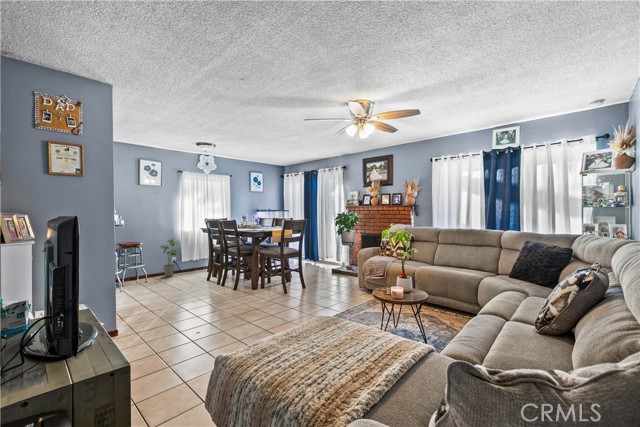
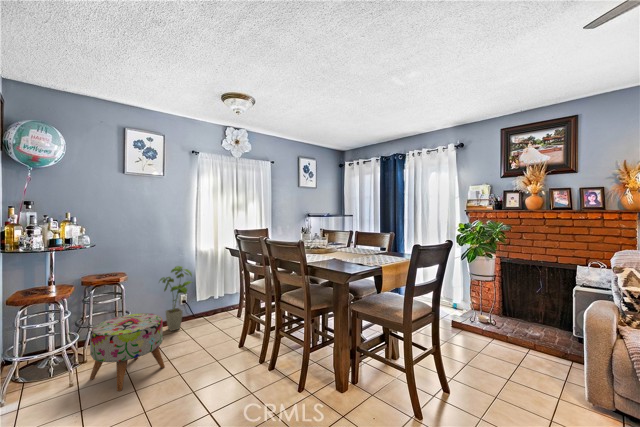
ottoman: none [130,261,168,292] -> present [90,313,165,391]

